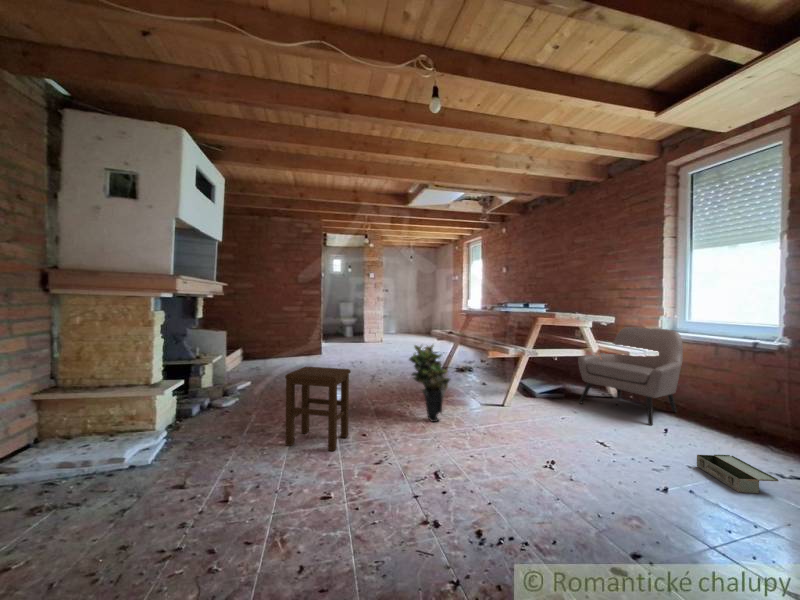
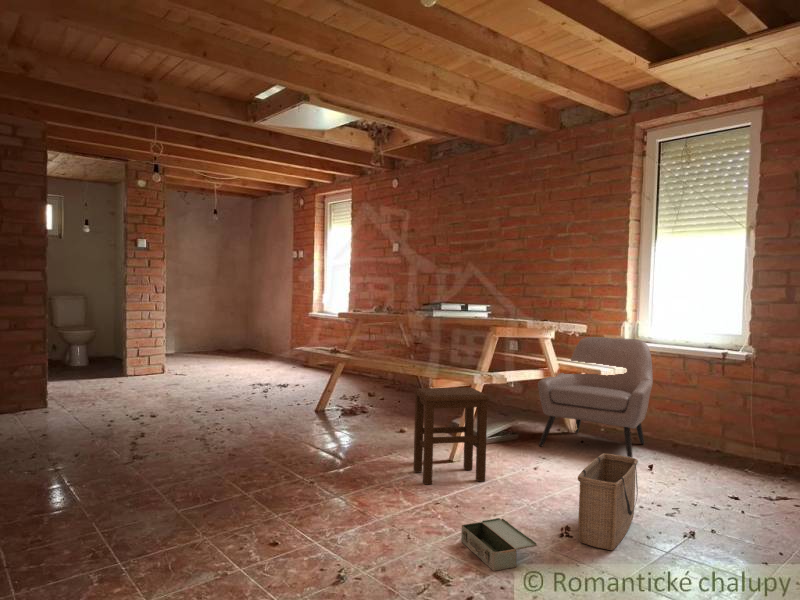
potted plant: present [409,345,450,422] -> none [329,373,396,502]
stool: present [285,367,350,451] -> present [414,387,489,485]
basket: none [552,412,620,485] -> present [578,453,638,550]
toolbox: present [697,455,778,493] -> present [461,518,537,571]

